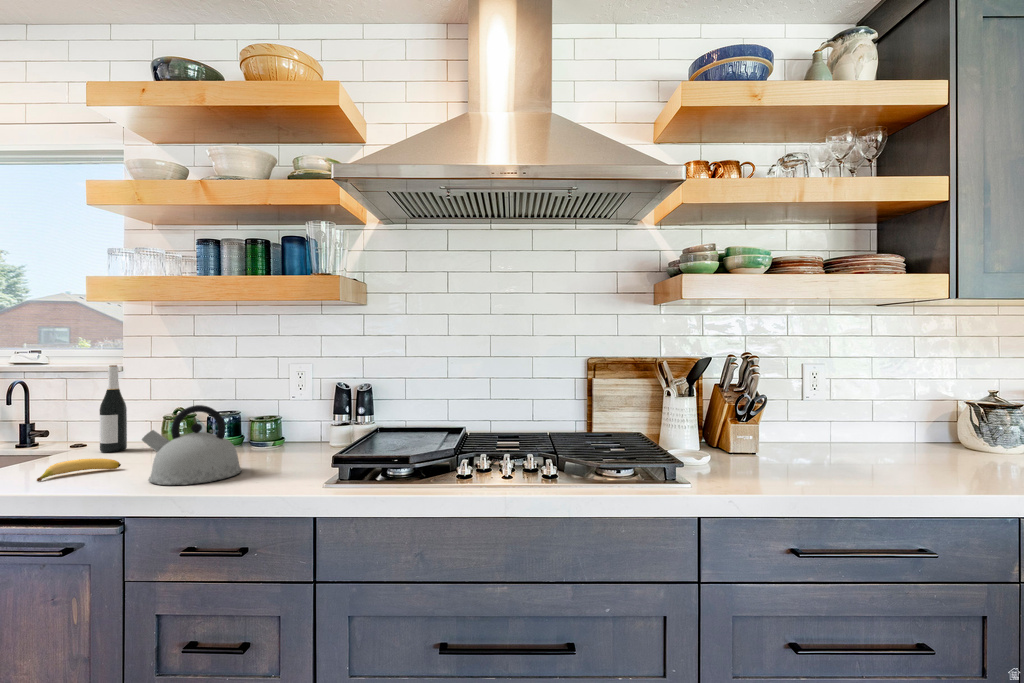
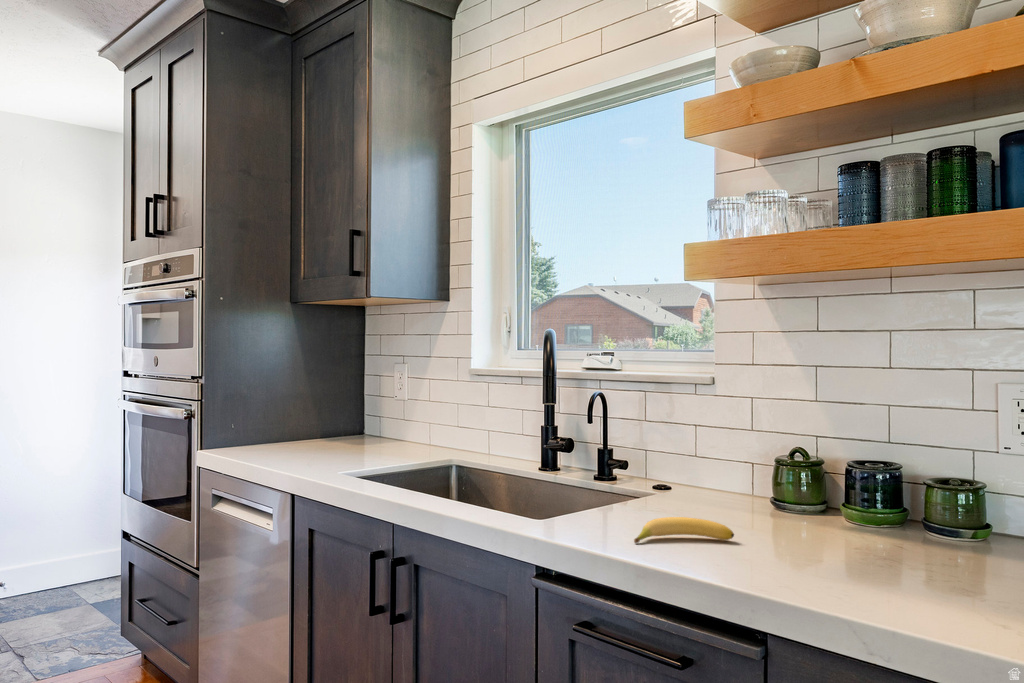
wine bottle: present [100,365,127,452] -> none [691,375,725,506]
kettle: present [142,405,241,485] -> none [776,456,949,606]

